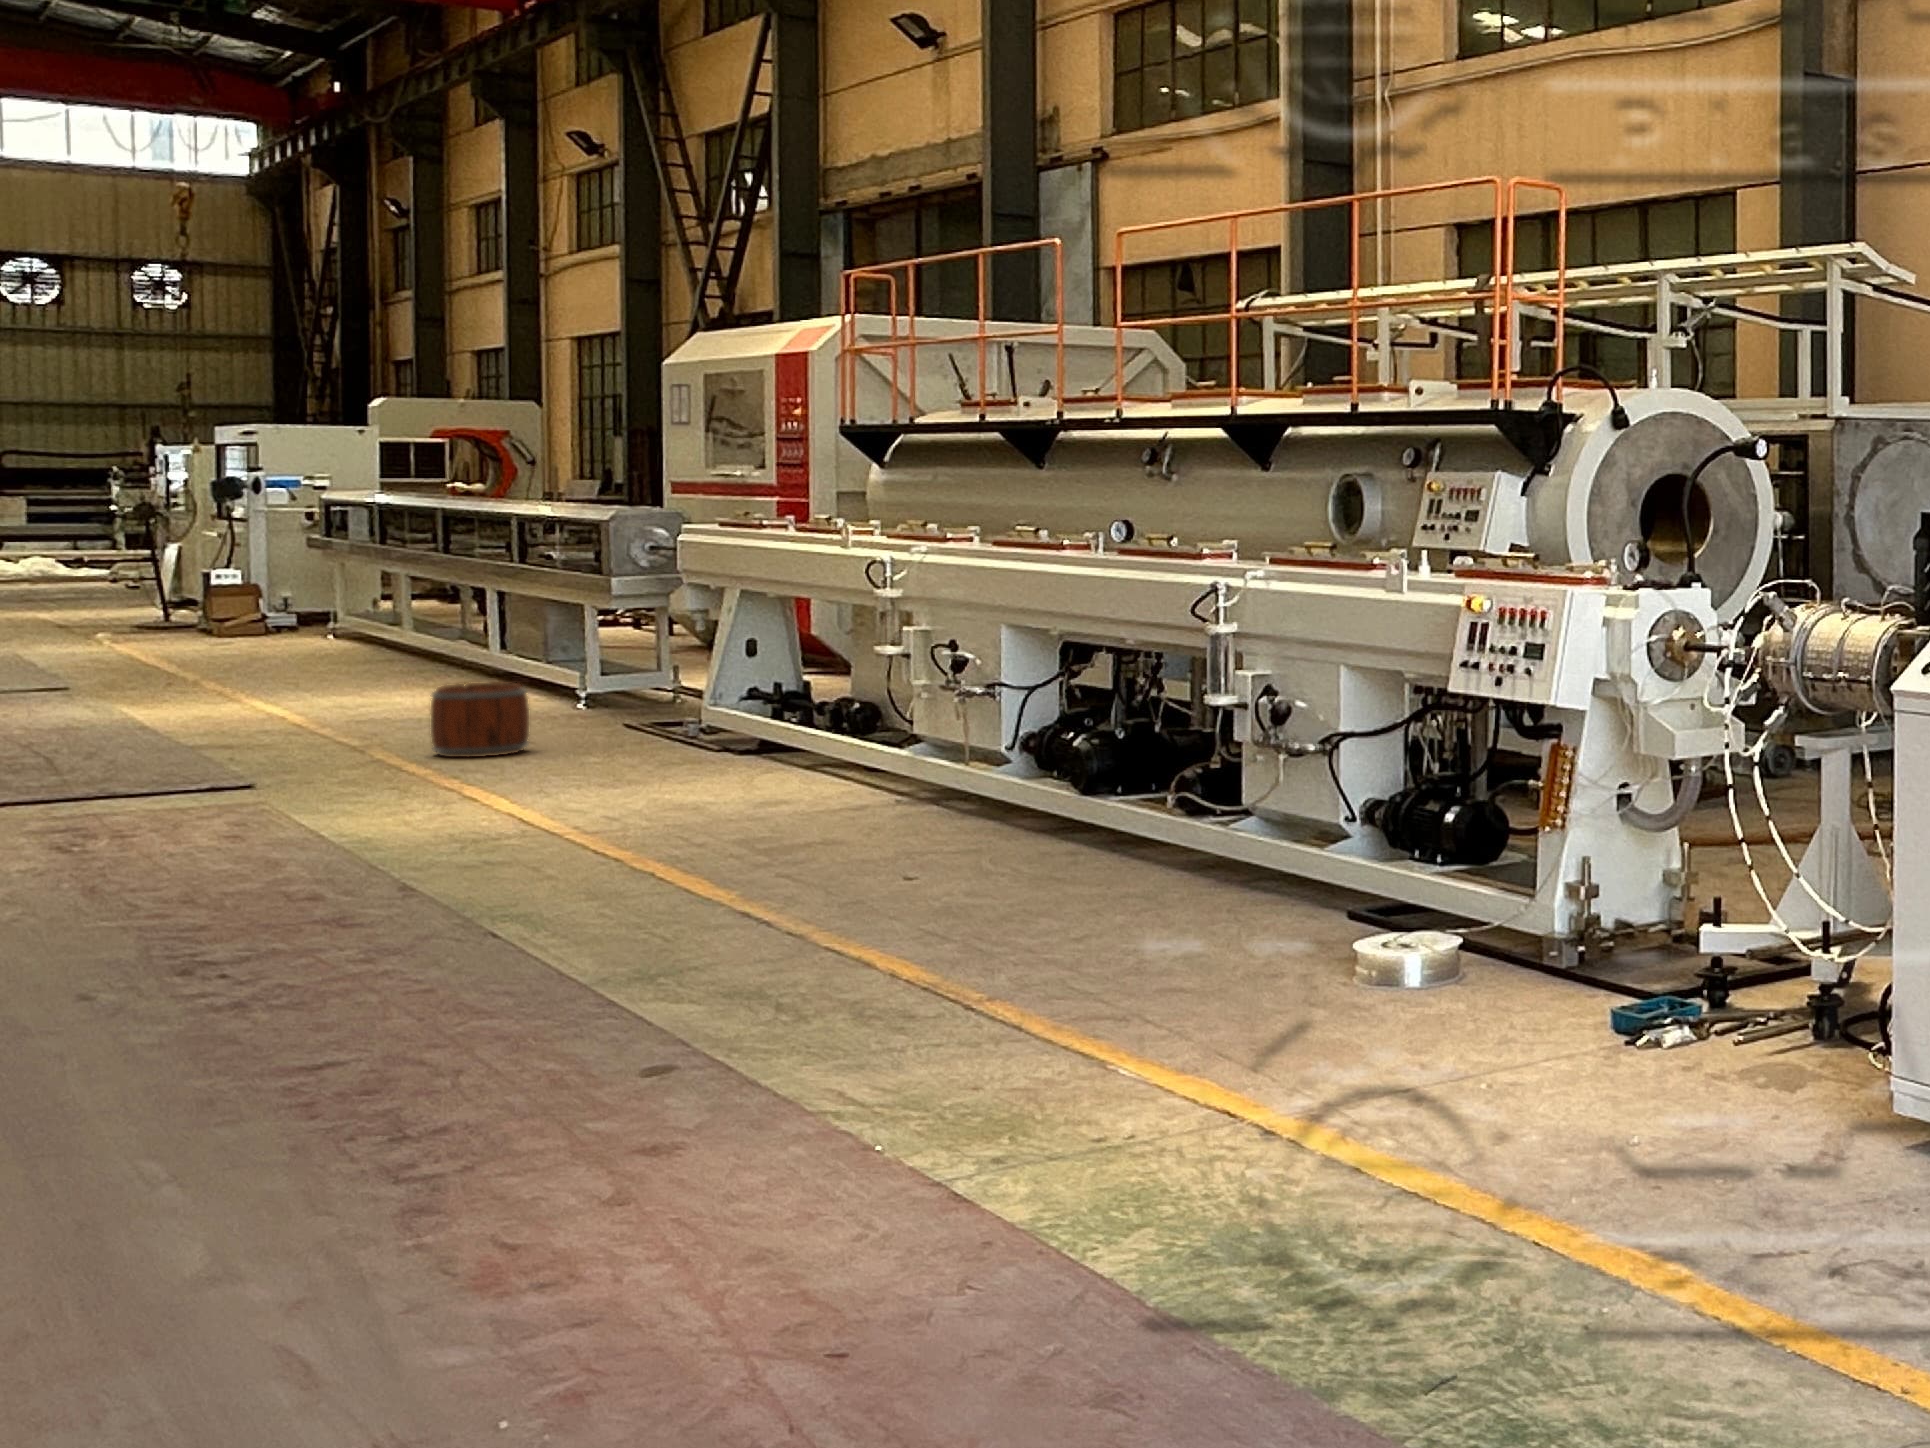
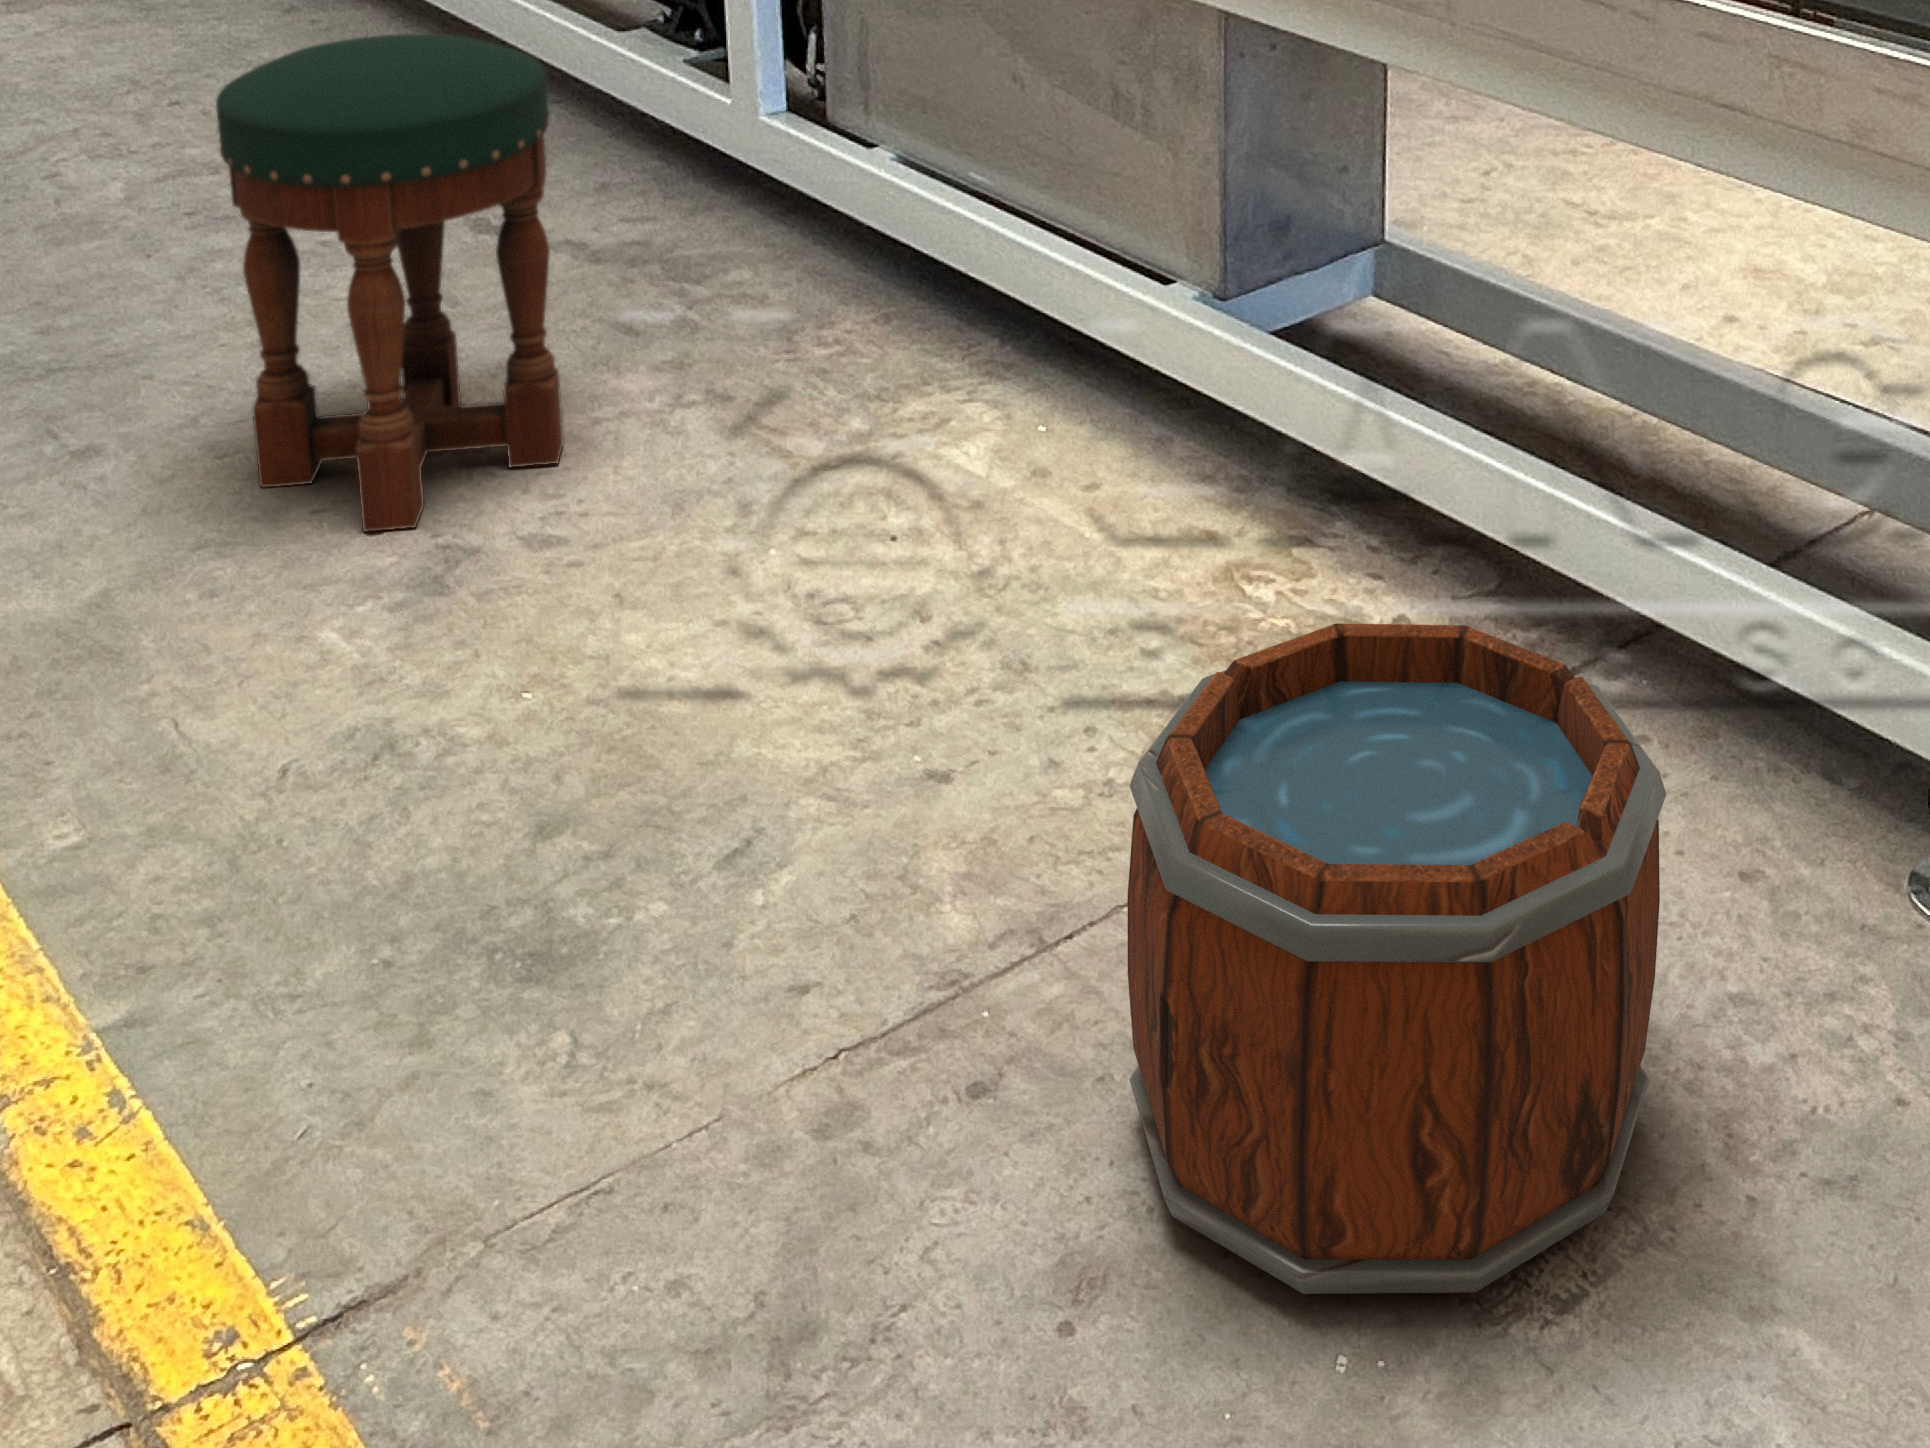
stool: none [344,632,423,730] -> present [216,34,563,532]

